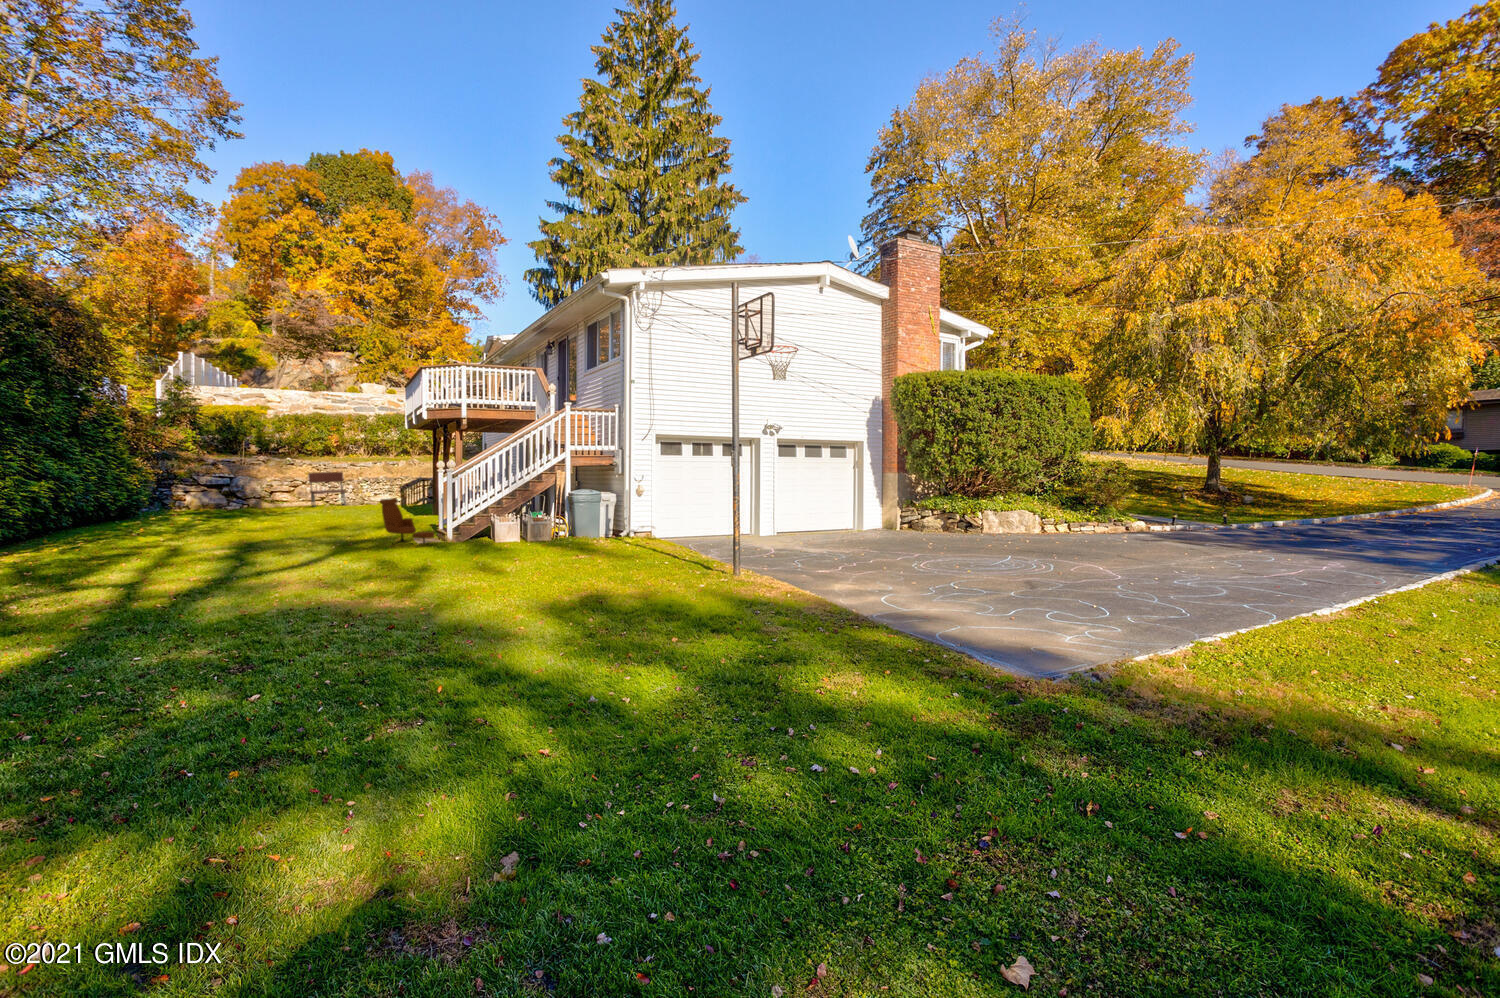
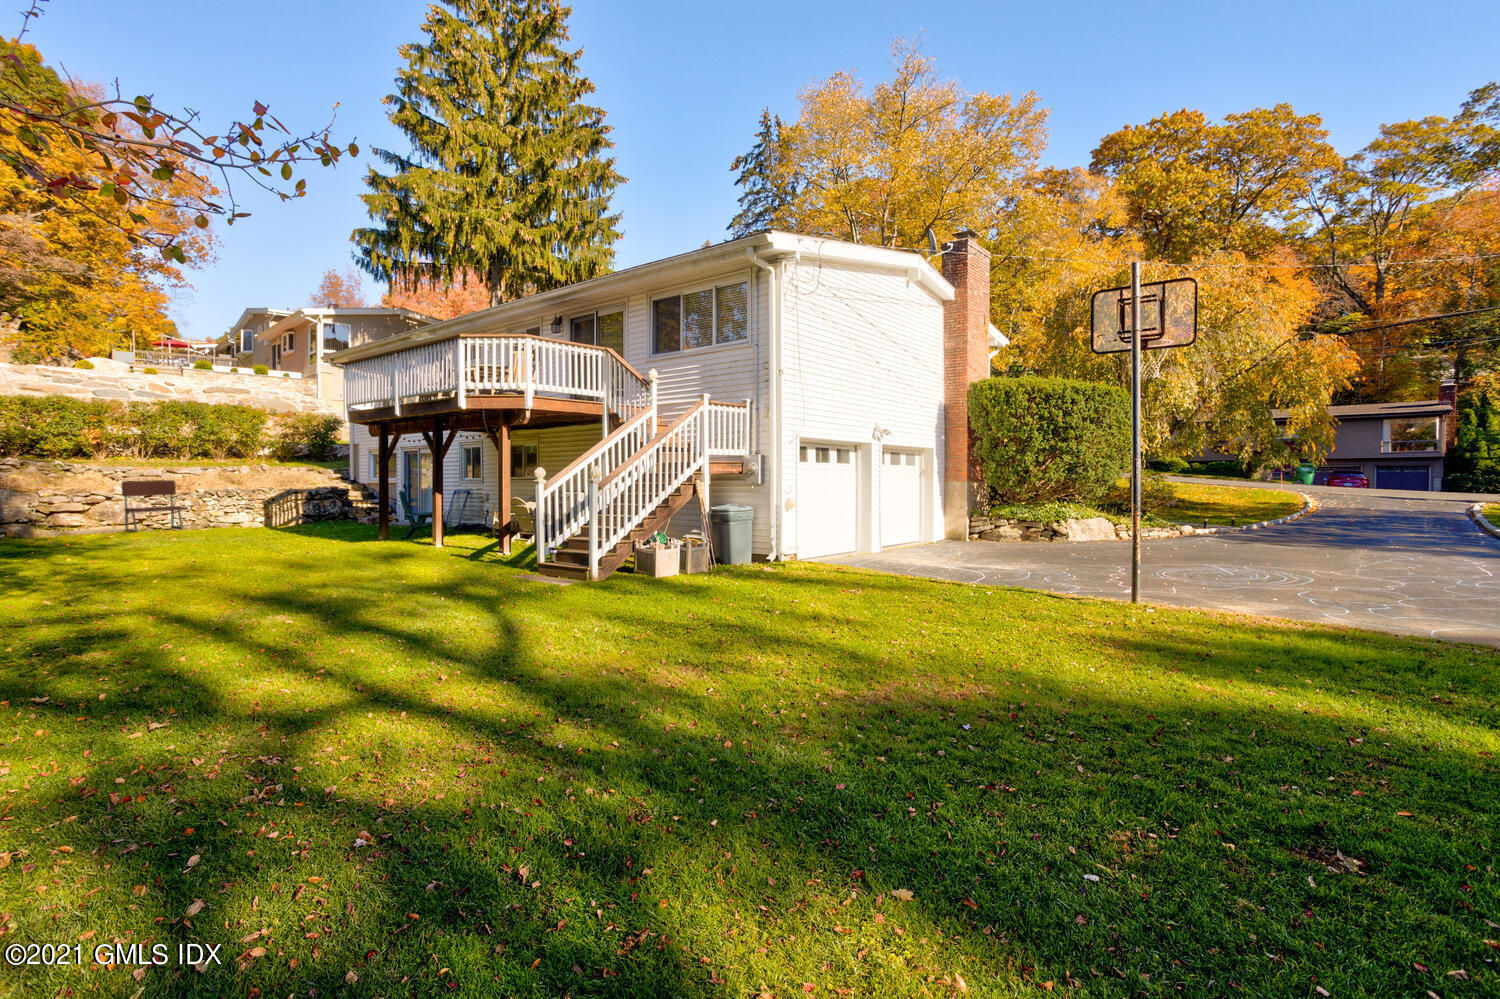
lounge chair: present [380,498,435,546] -> none [478,513,558,578]

